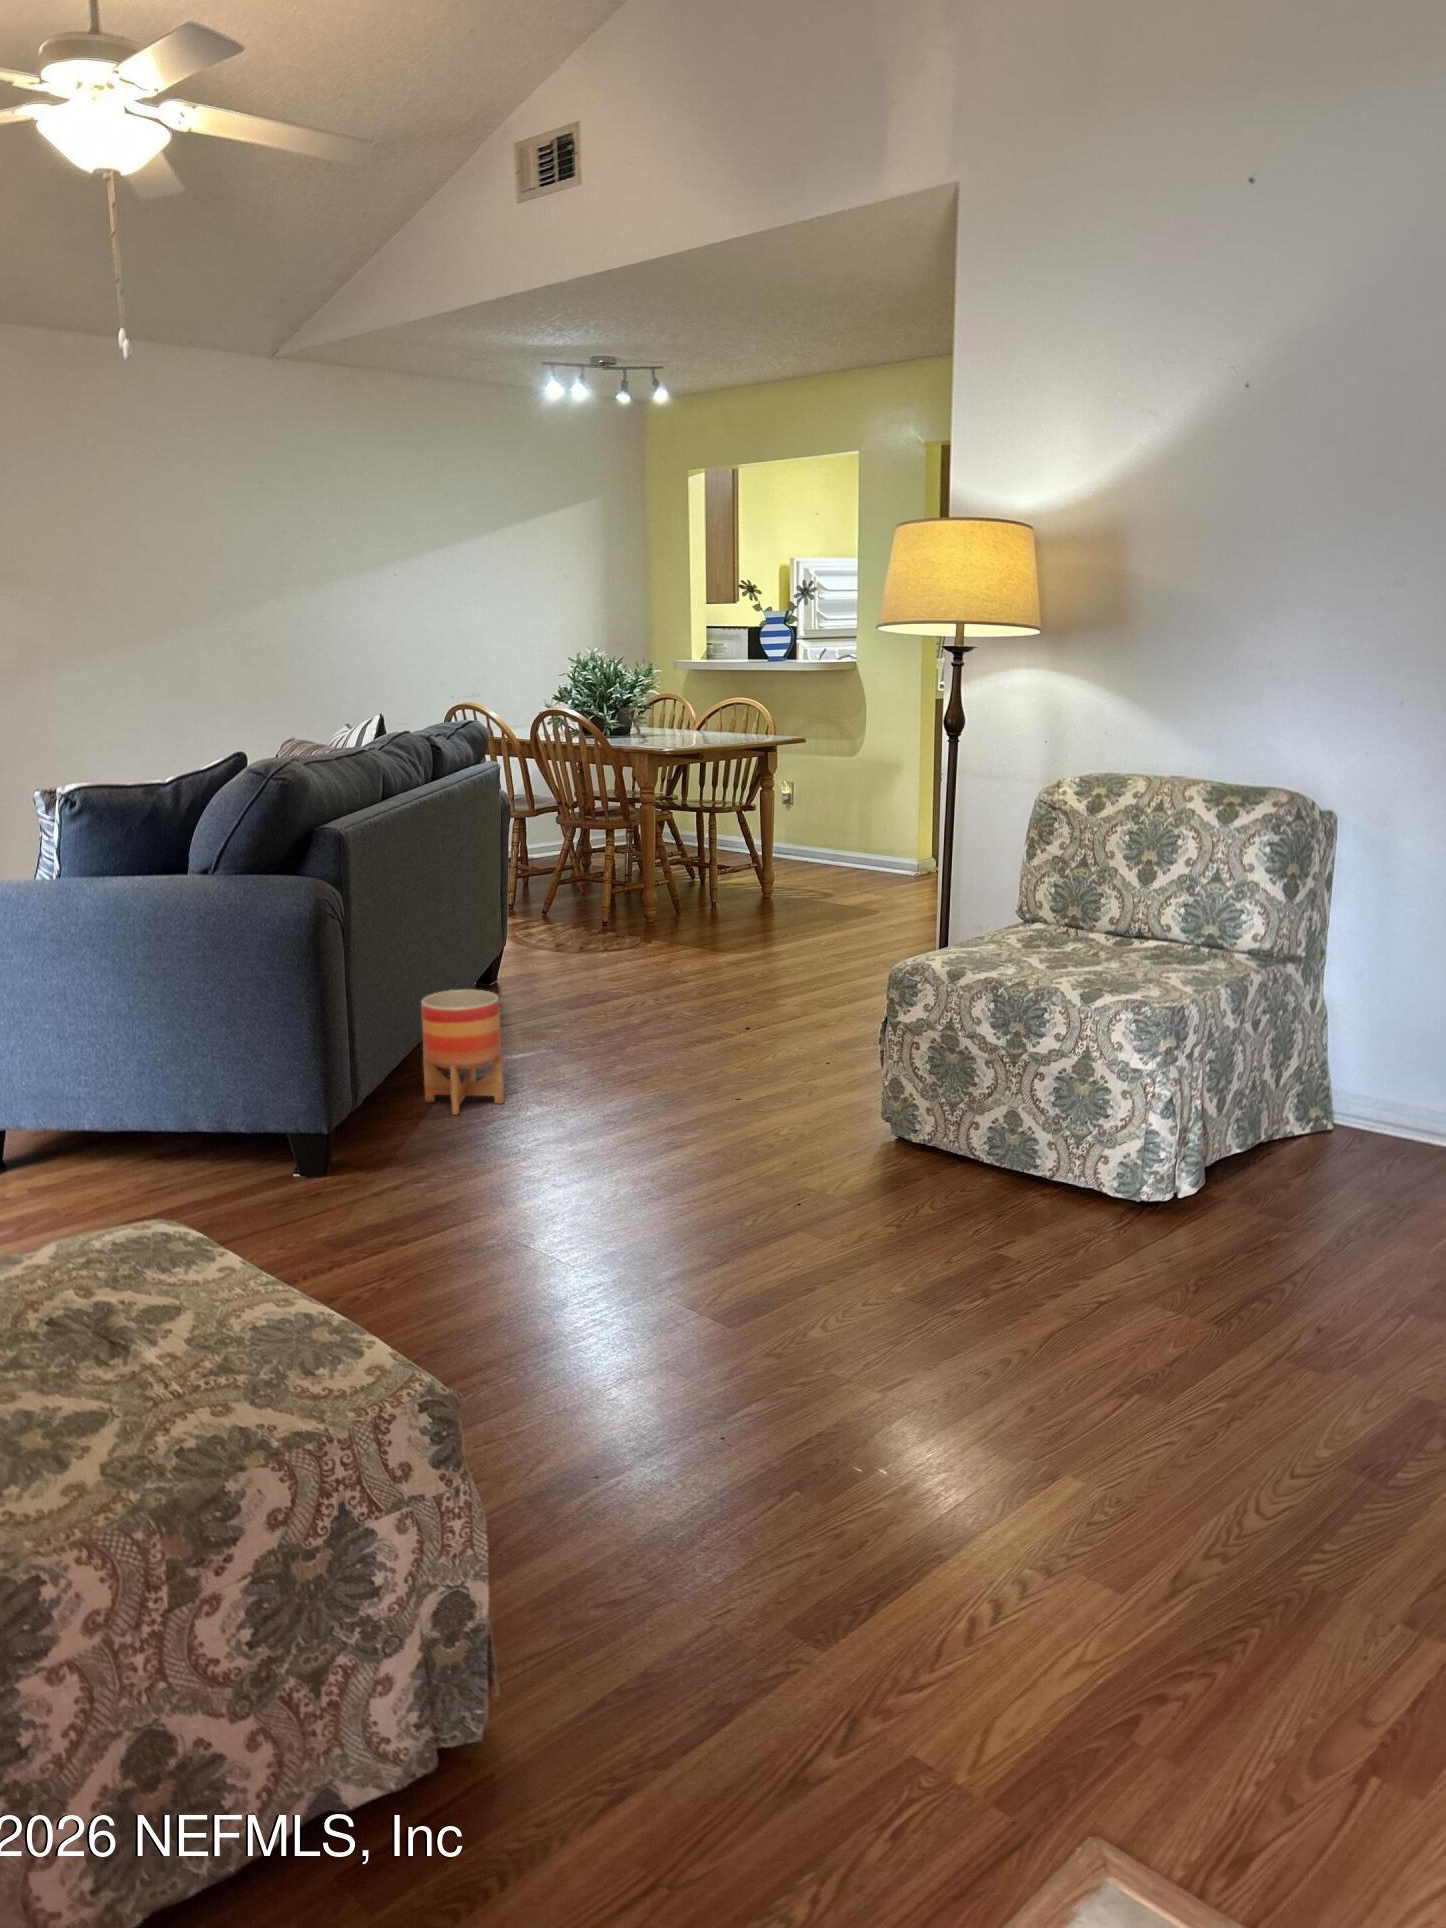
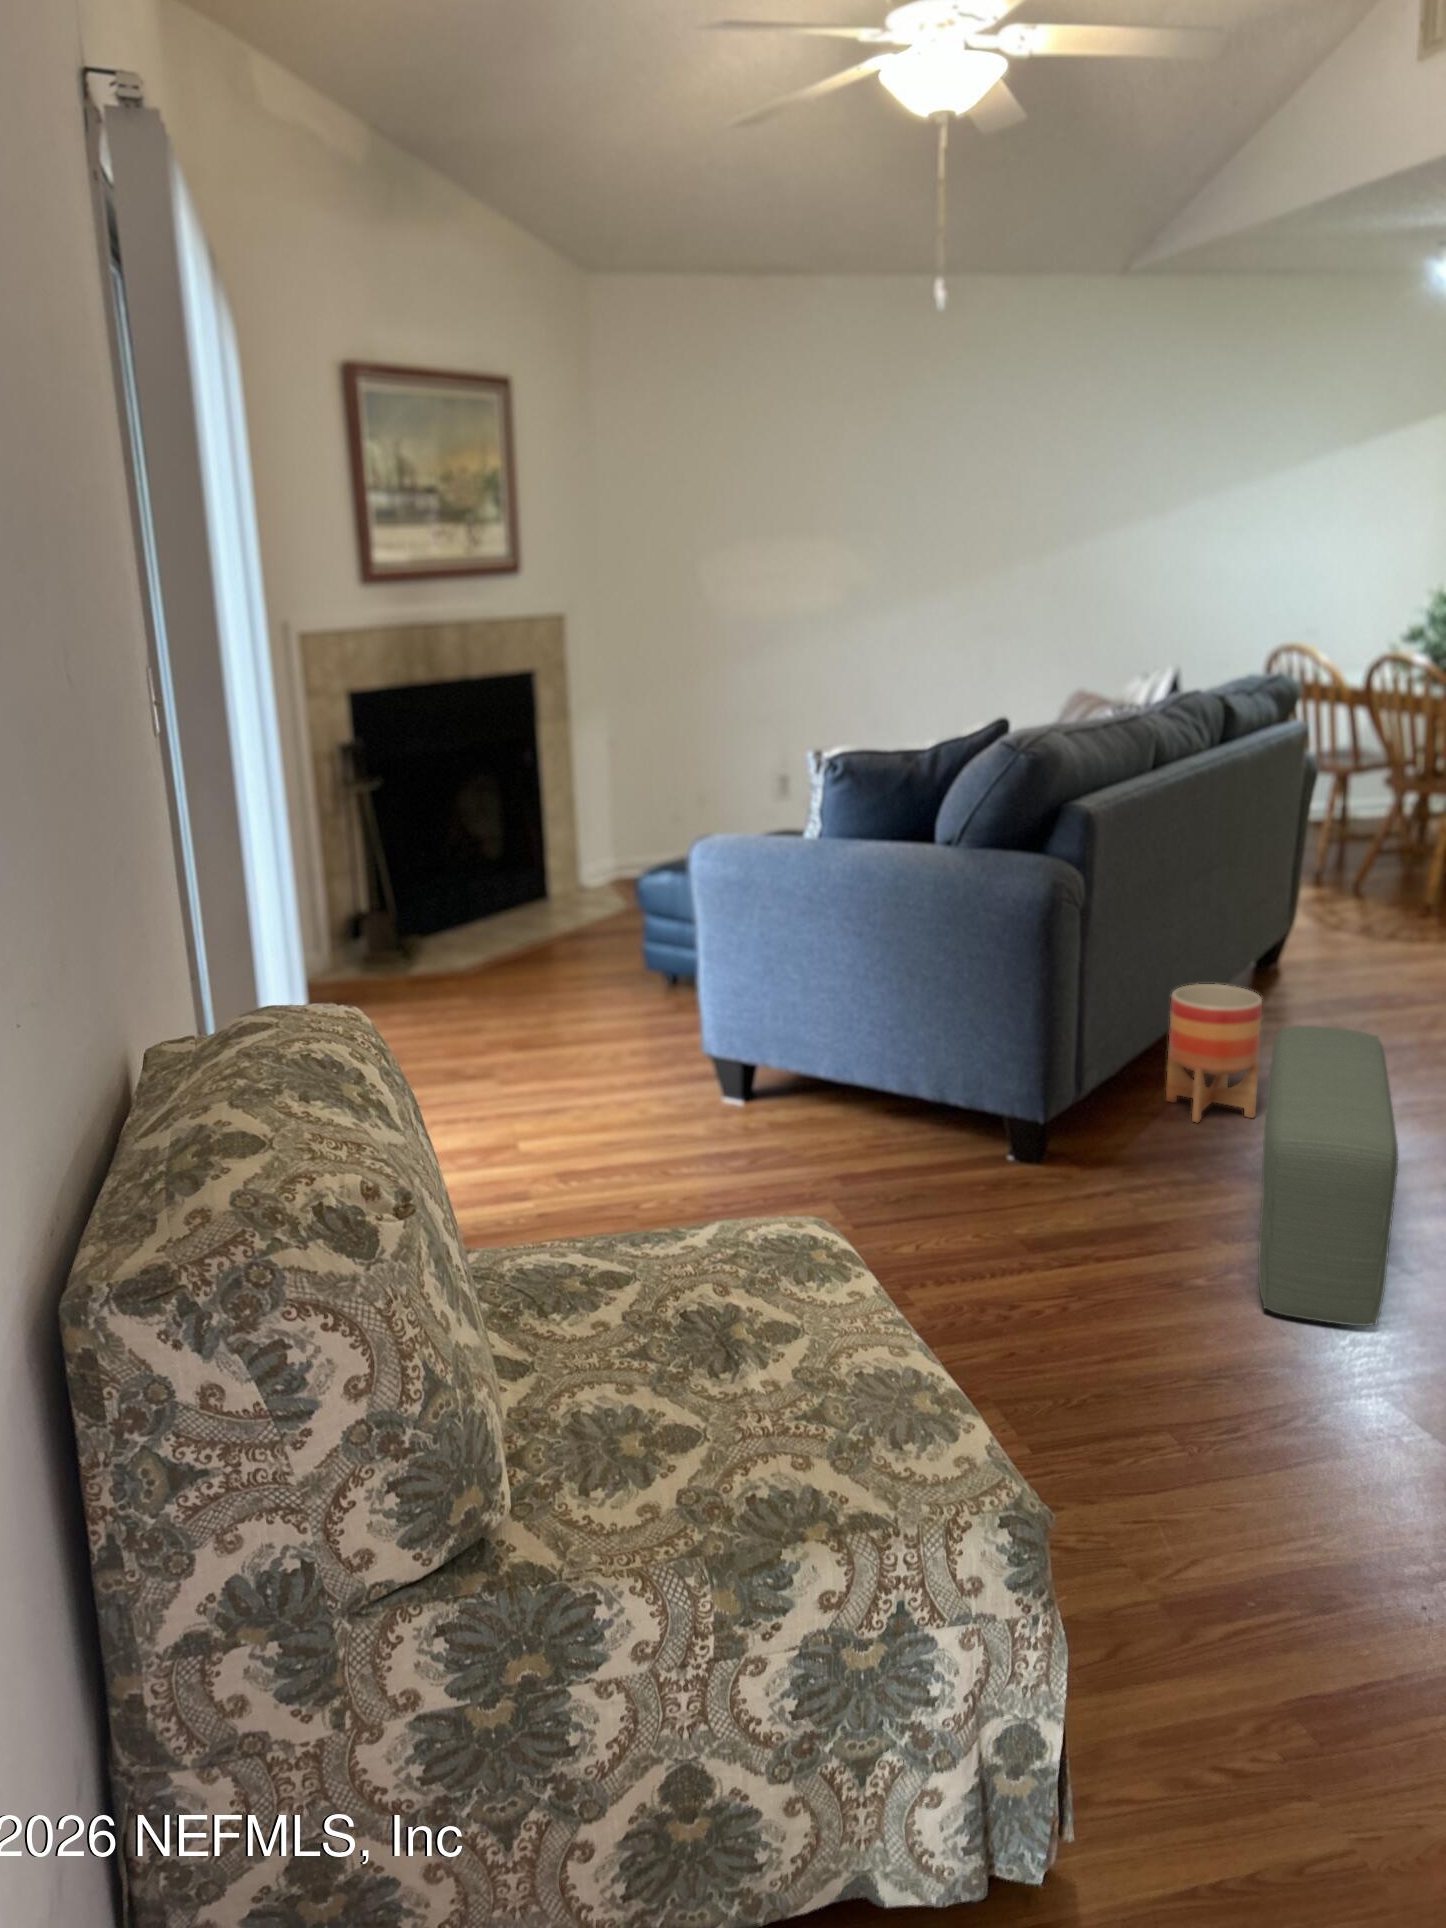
pouf: none [519,1007,639,1248] -> present [1258,1026,1398,1326]

